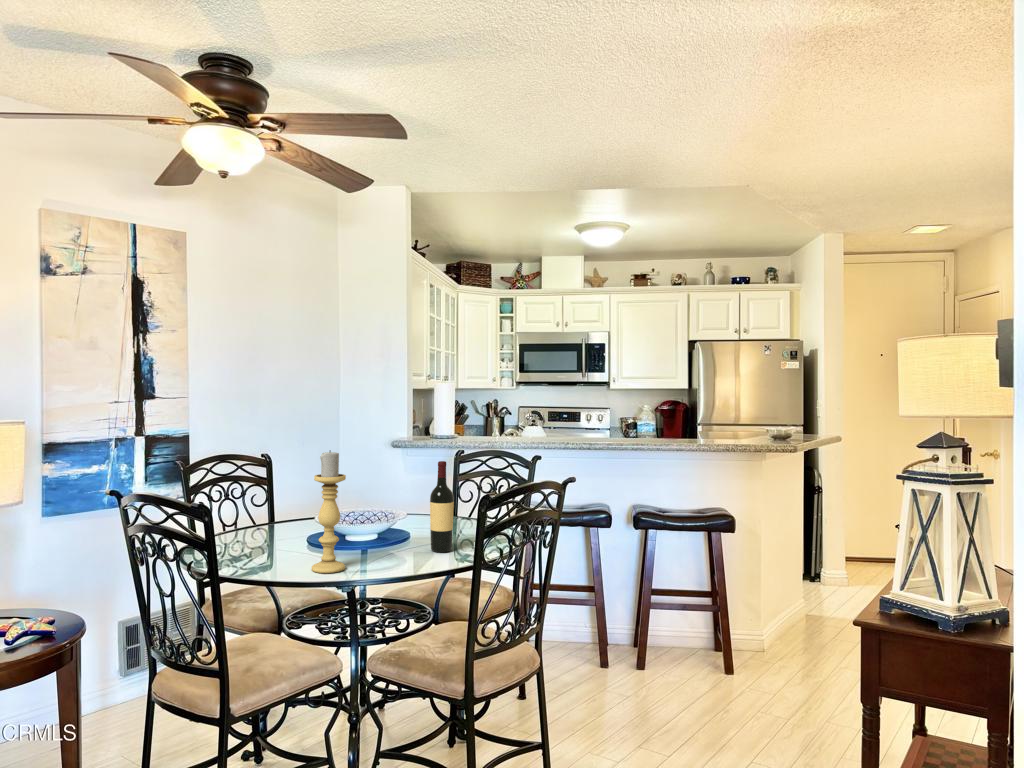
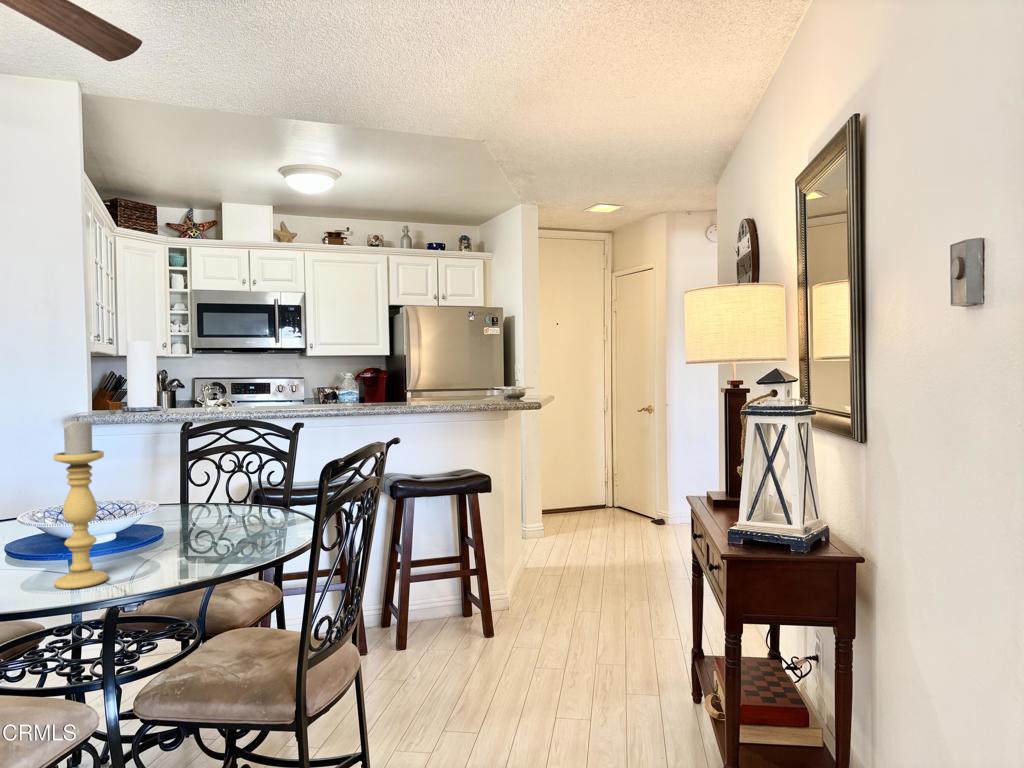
wine bottle: present [430,461,454,552] -> none [200,428,232,542]

